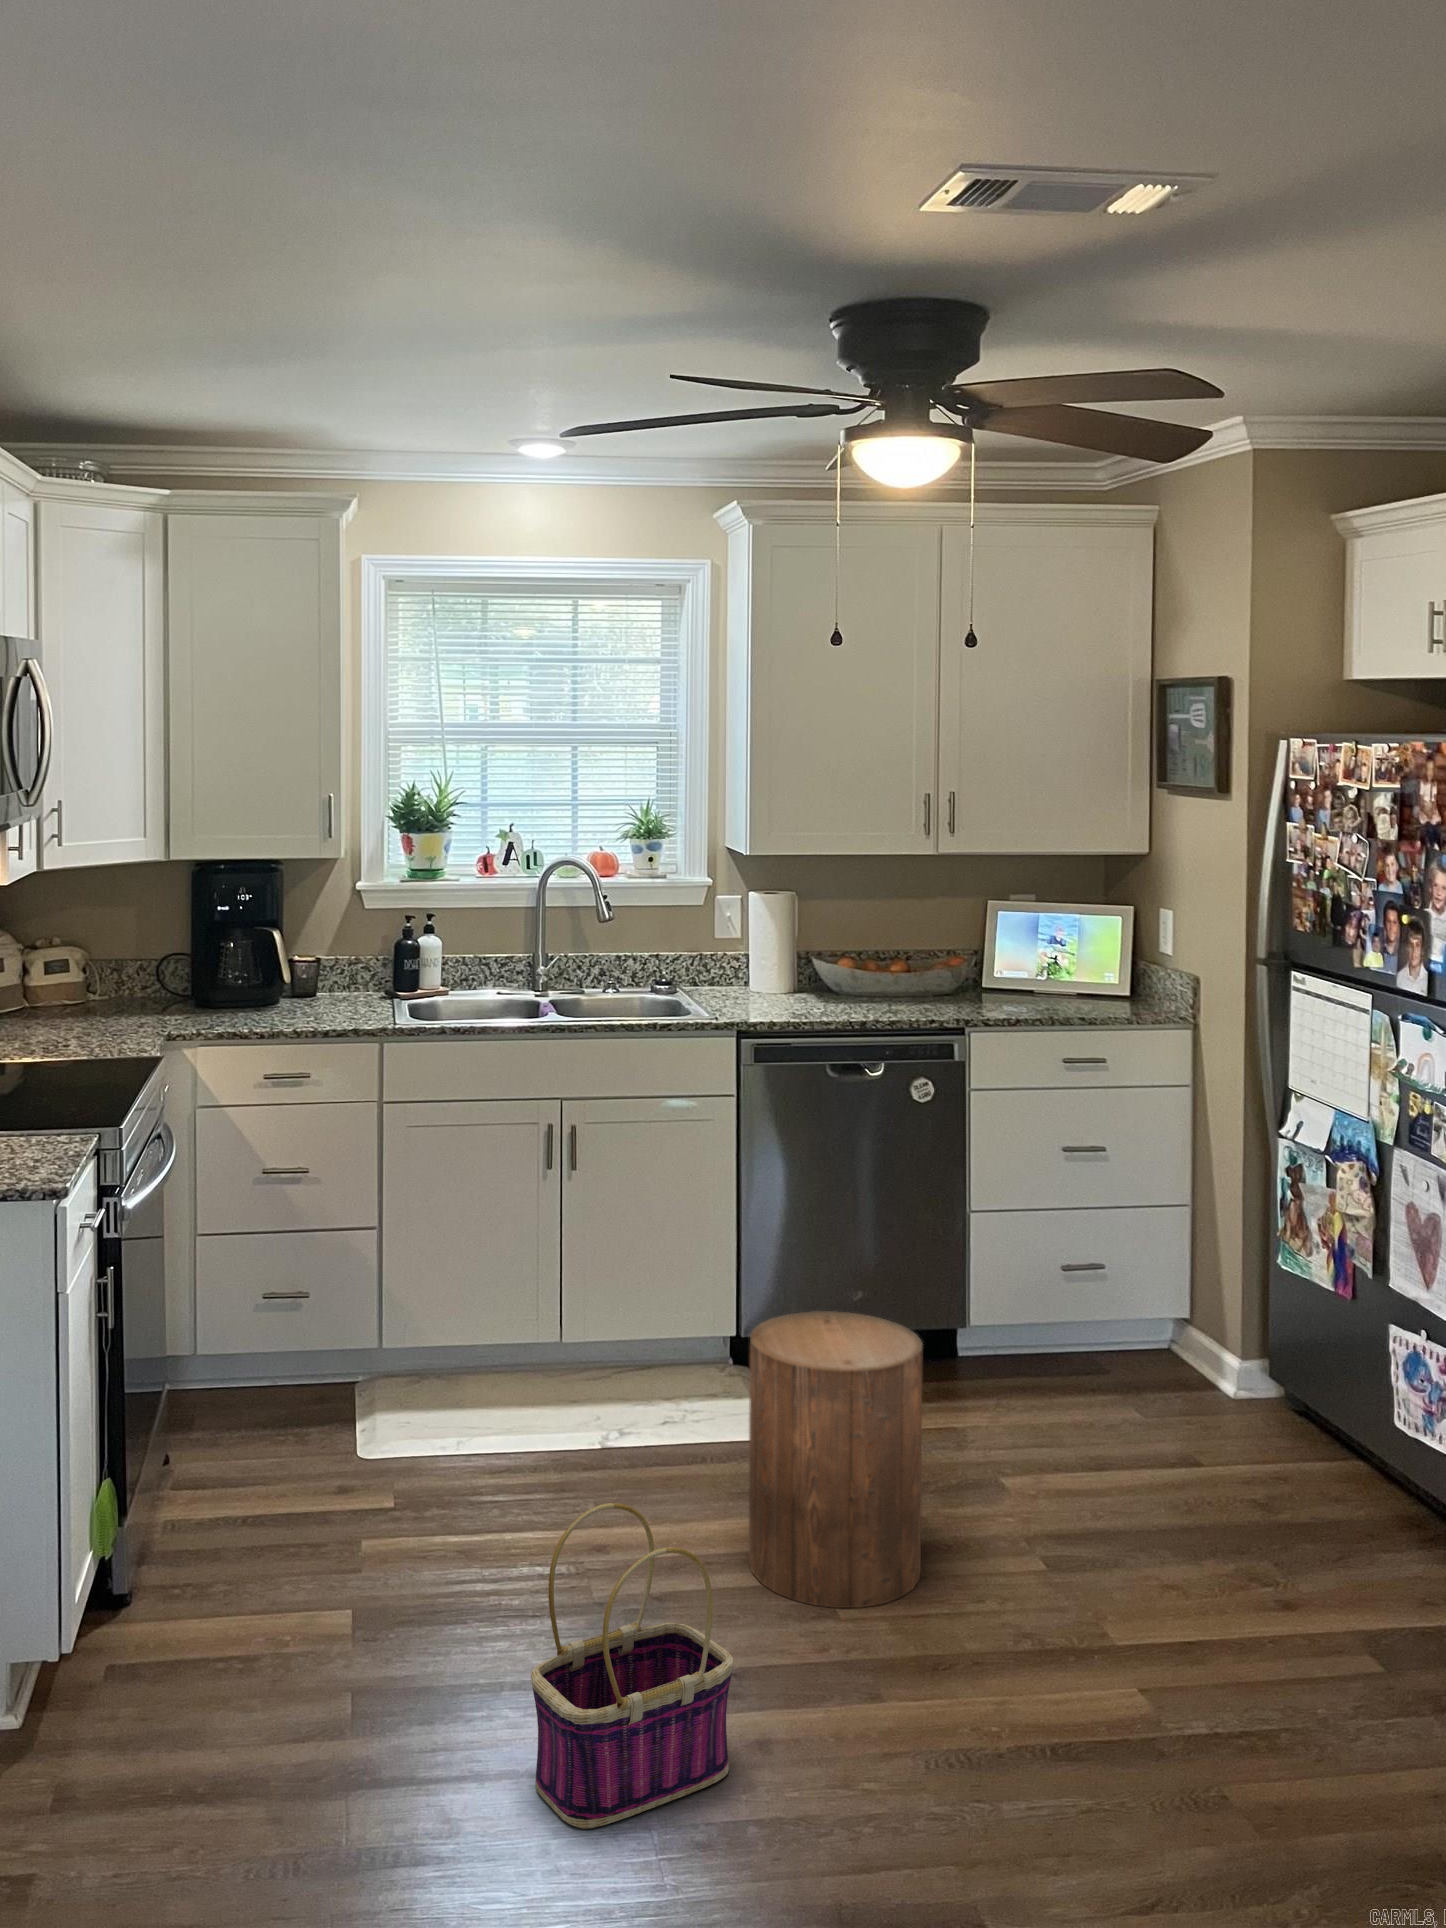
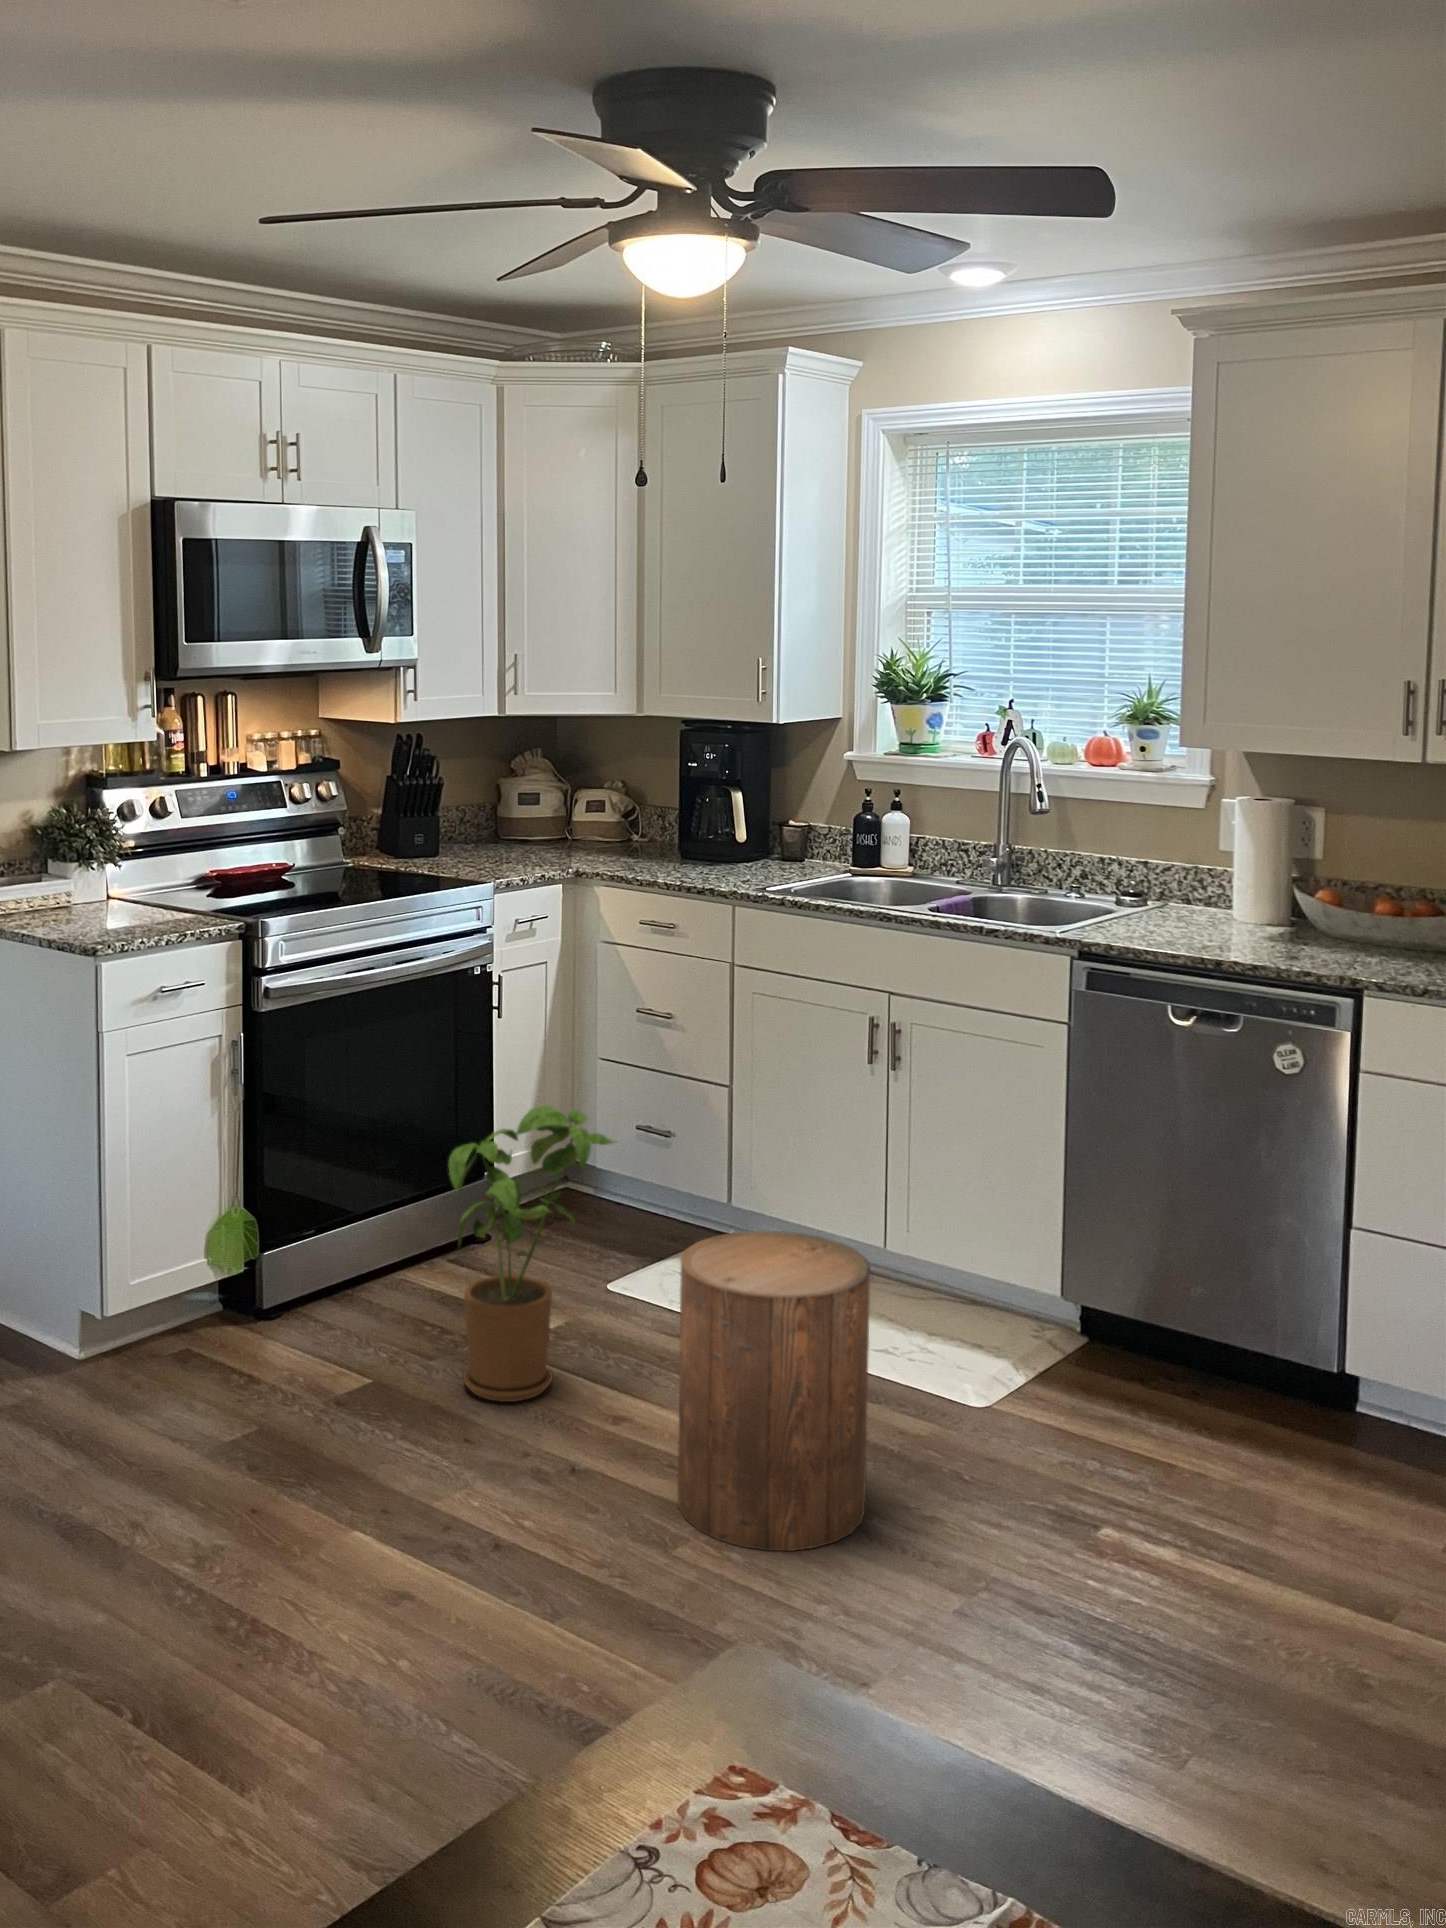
house plant: none [390,1262,569,1594] -> present [448,1105,614,1402]
basket: present [531,1503,734,1829] -> none [218,1299,405,1575]

